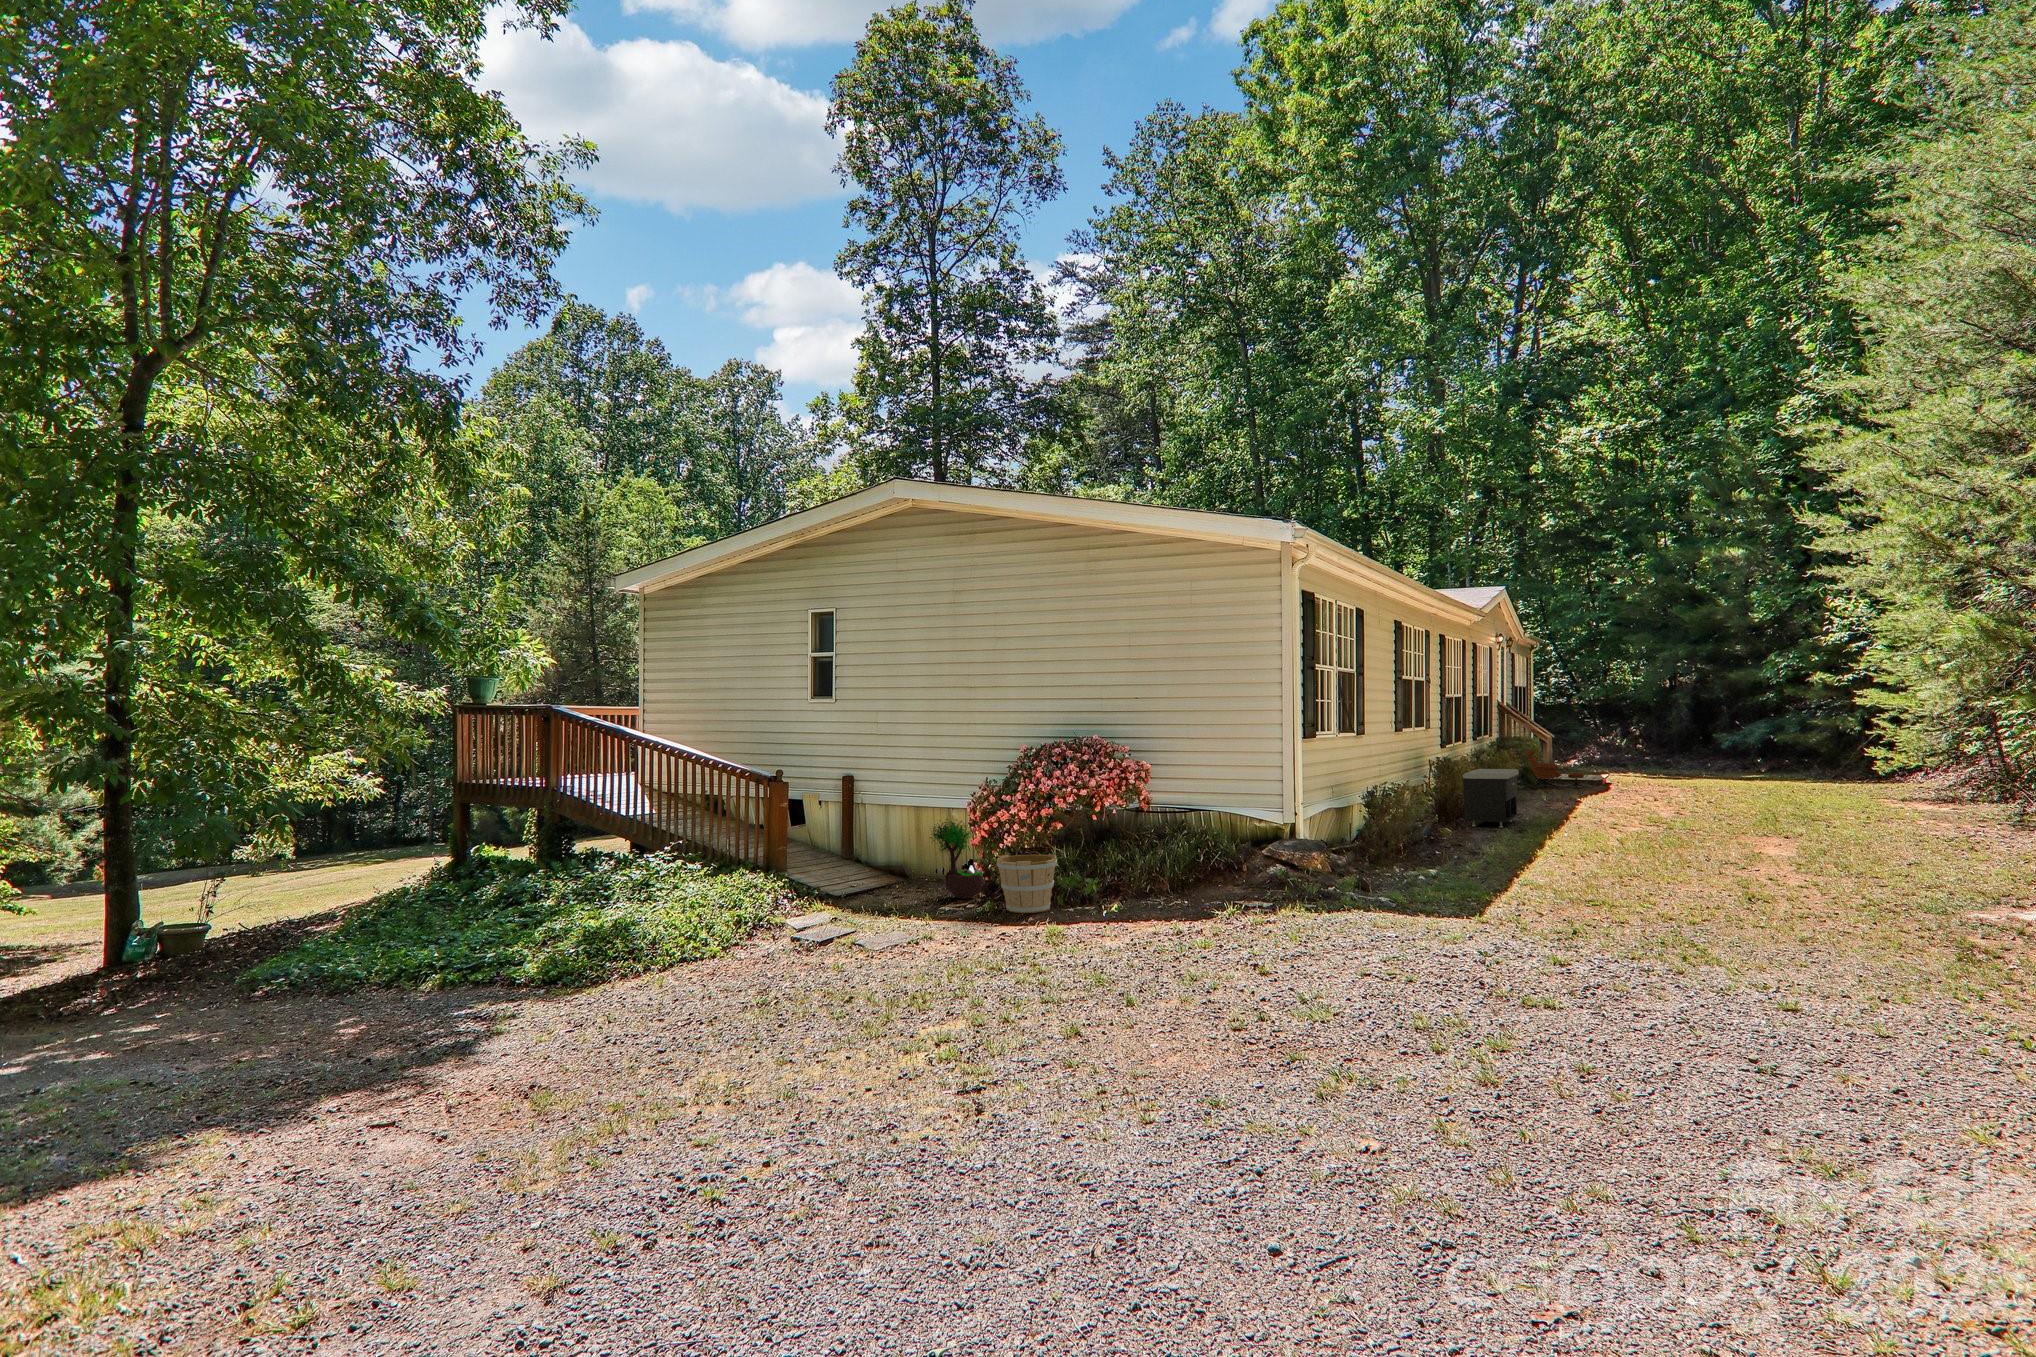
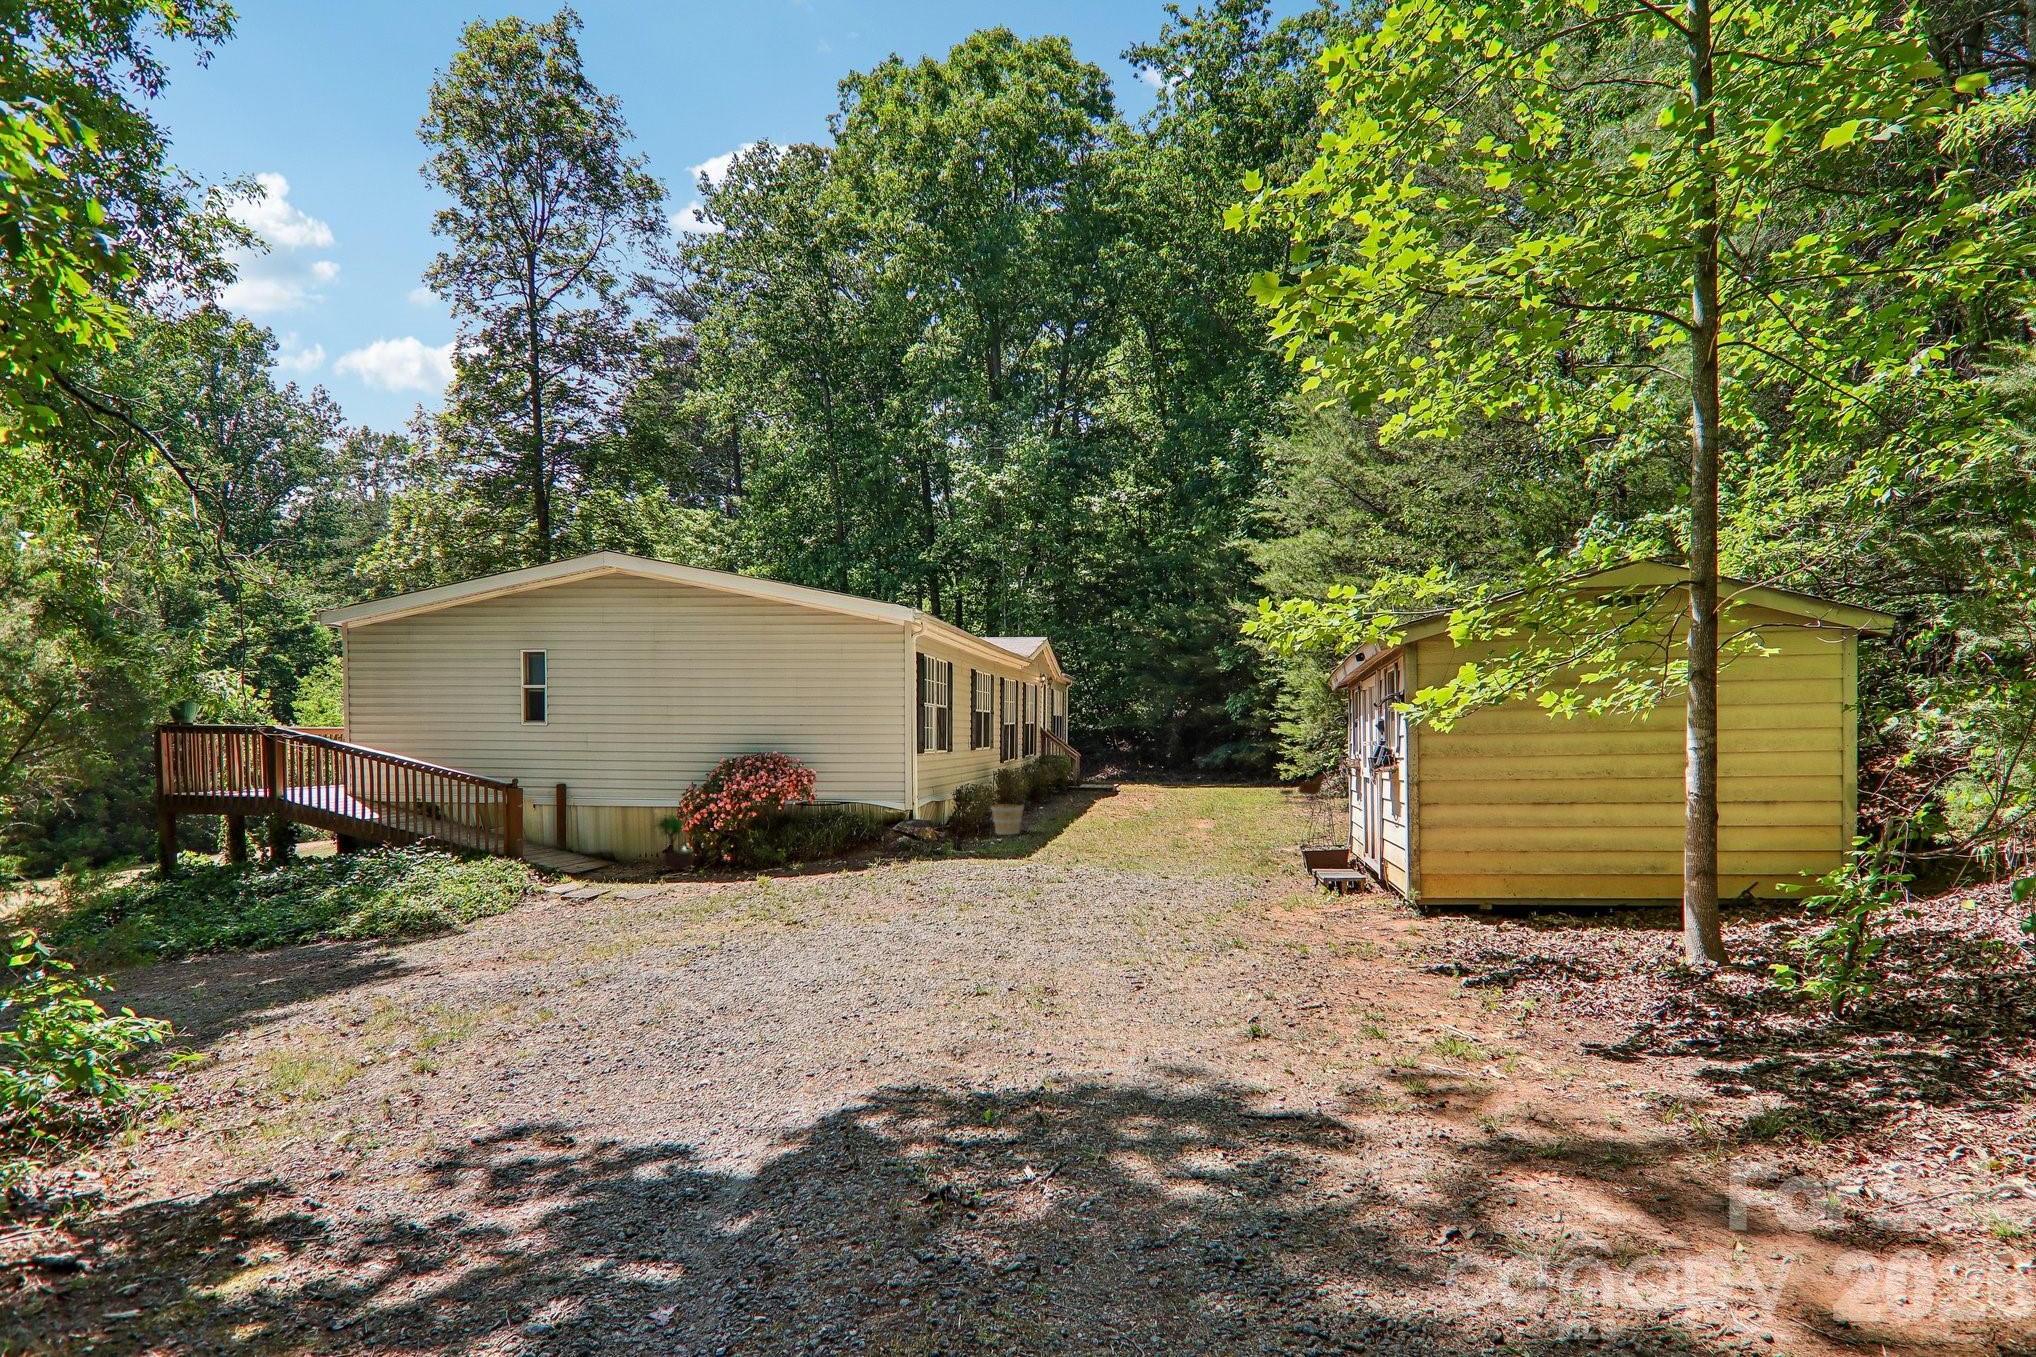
lounge chair: present [1526,749,1588,788] -> present [1281,773,1326,802]
storage bench: present [1463,769,1519,827] -> none [1016,777,1052,818]
wooden bucket: present [997,854,1057,913] -> present [991,804,1024,835]

